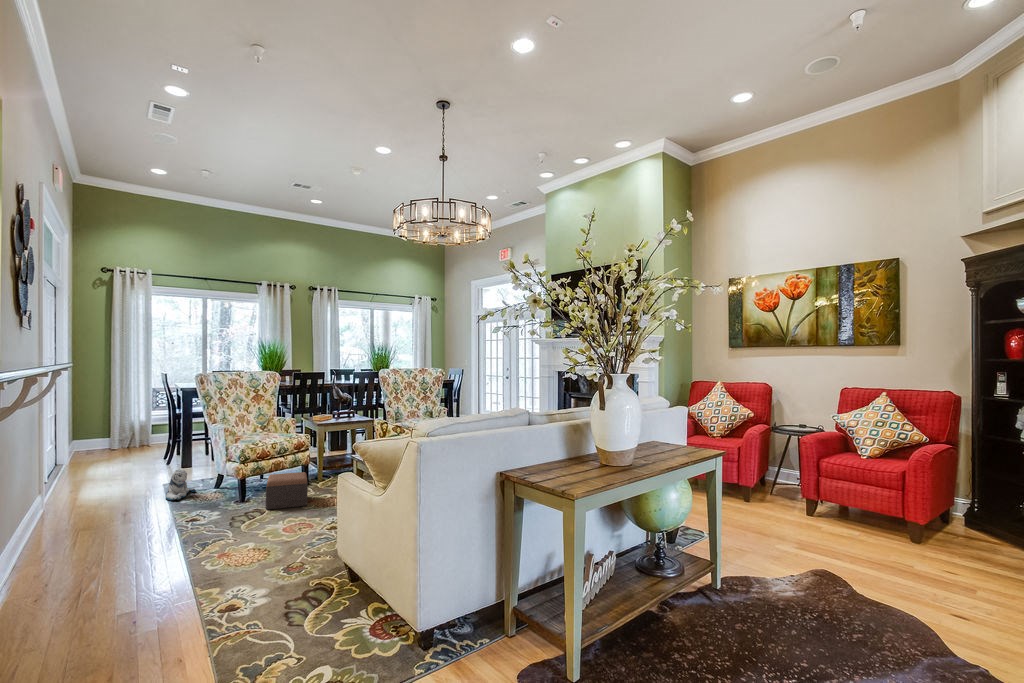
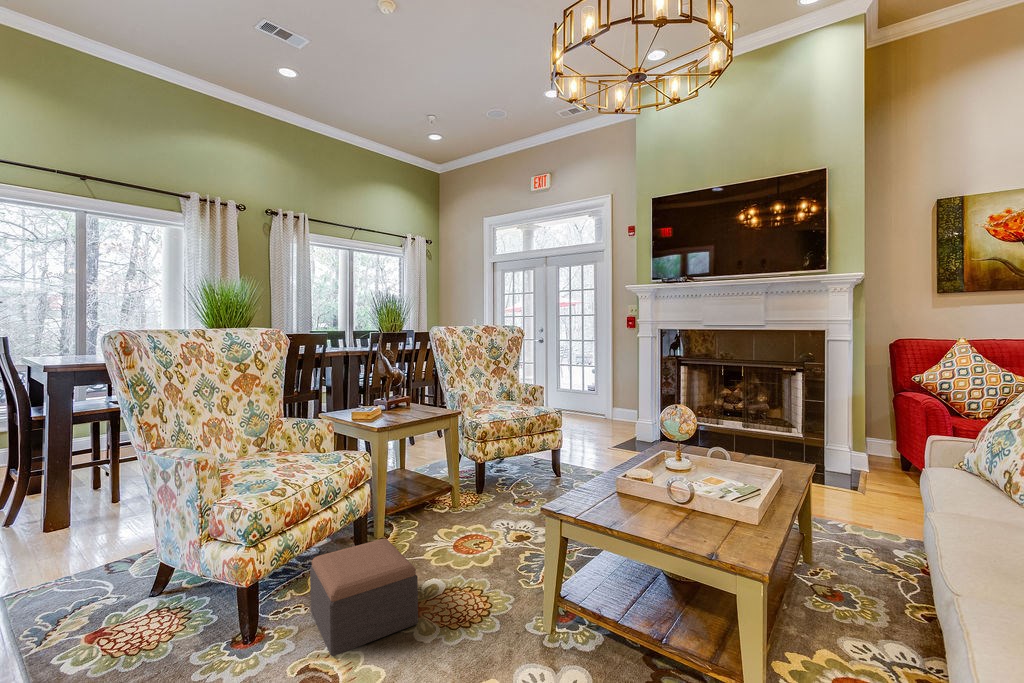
plush toy: present [166,470,196,501] -> none [39,558,118,645]

